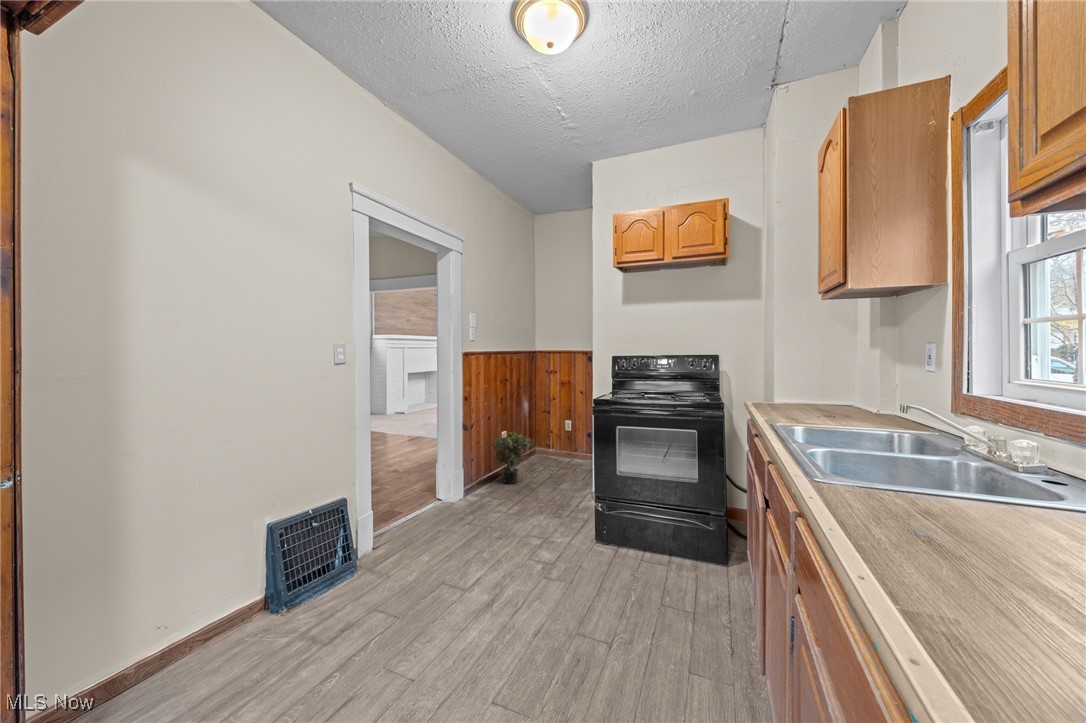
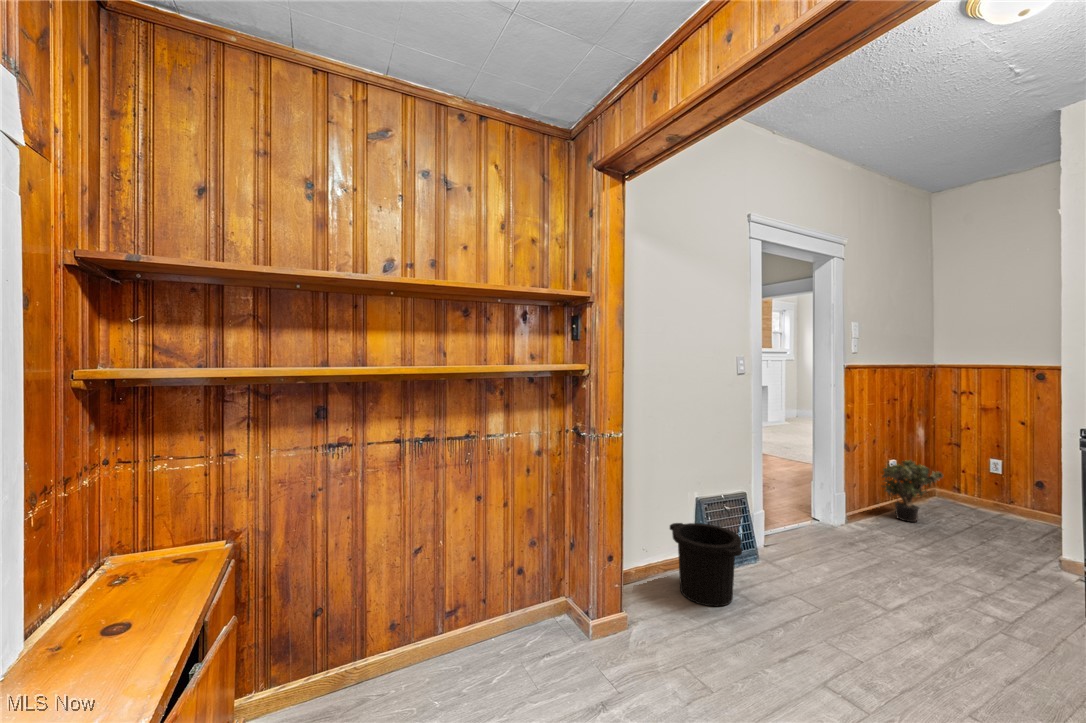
trash can: none [207,557,308,676] -> present [670,523,742,606]

